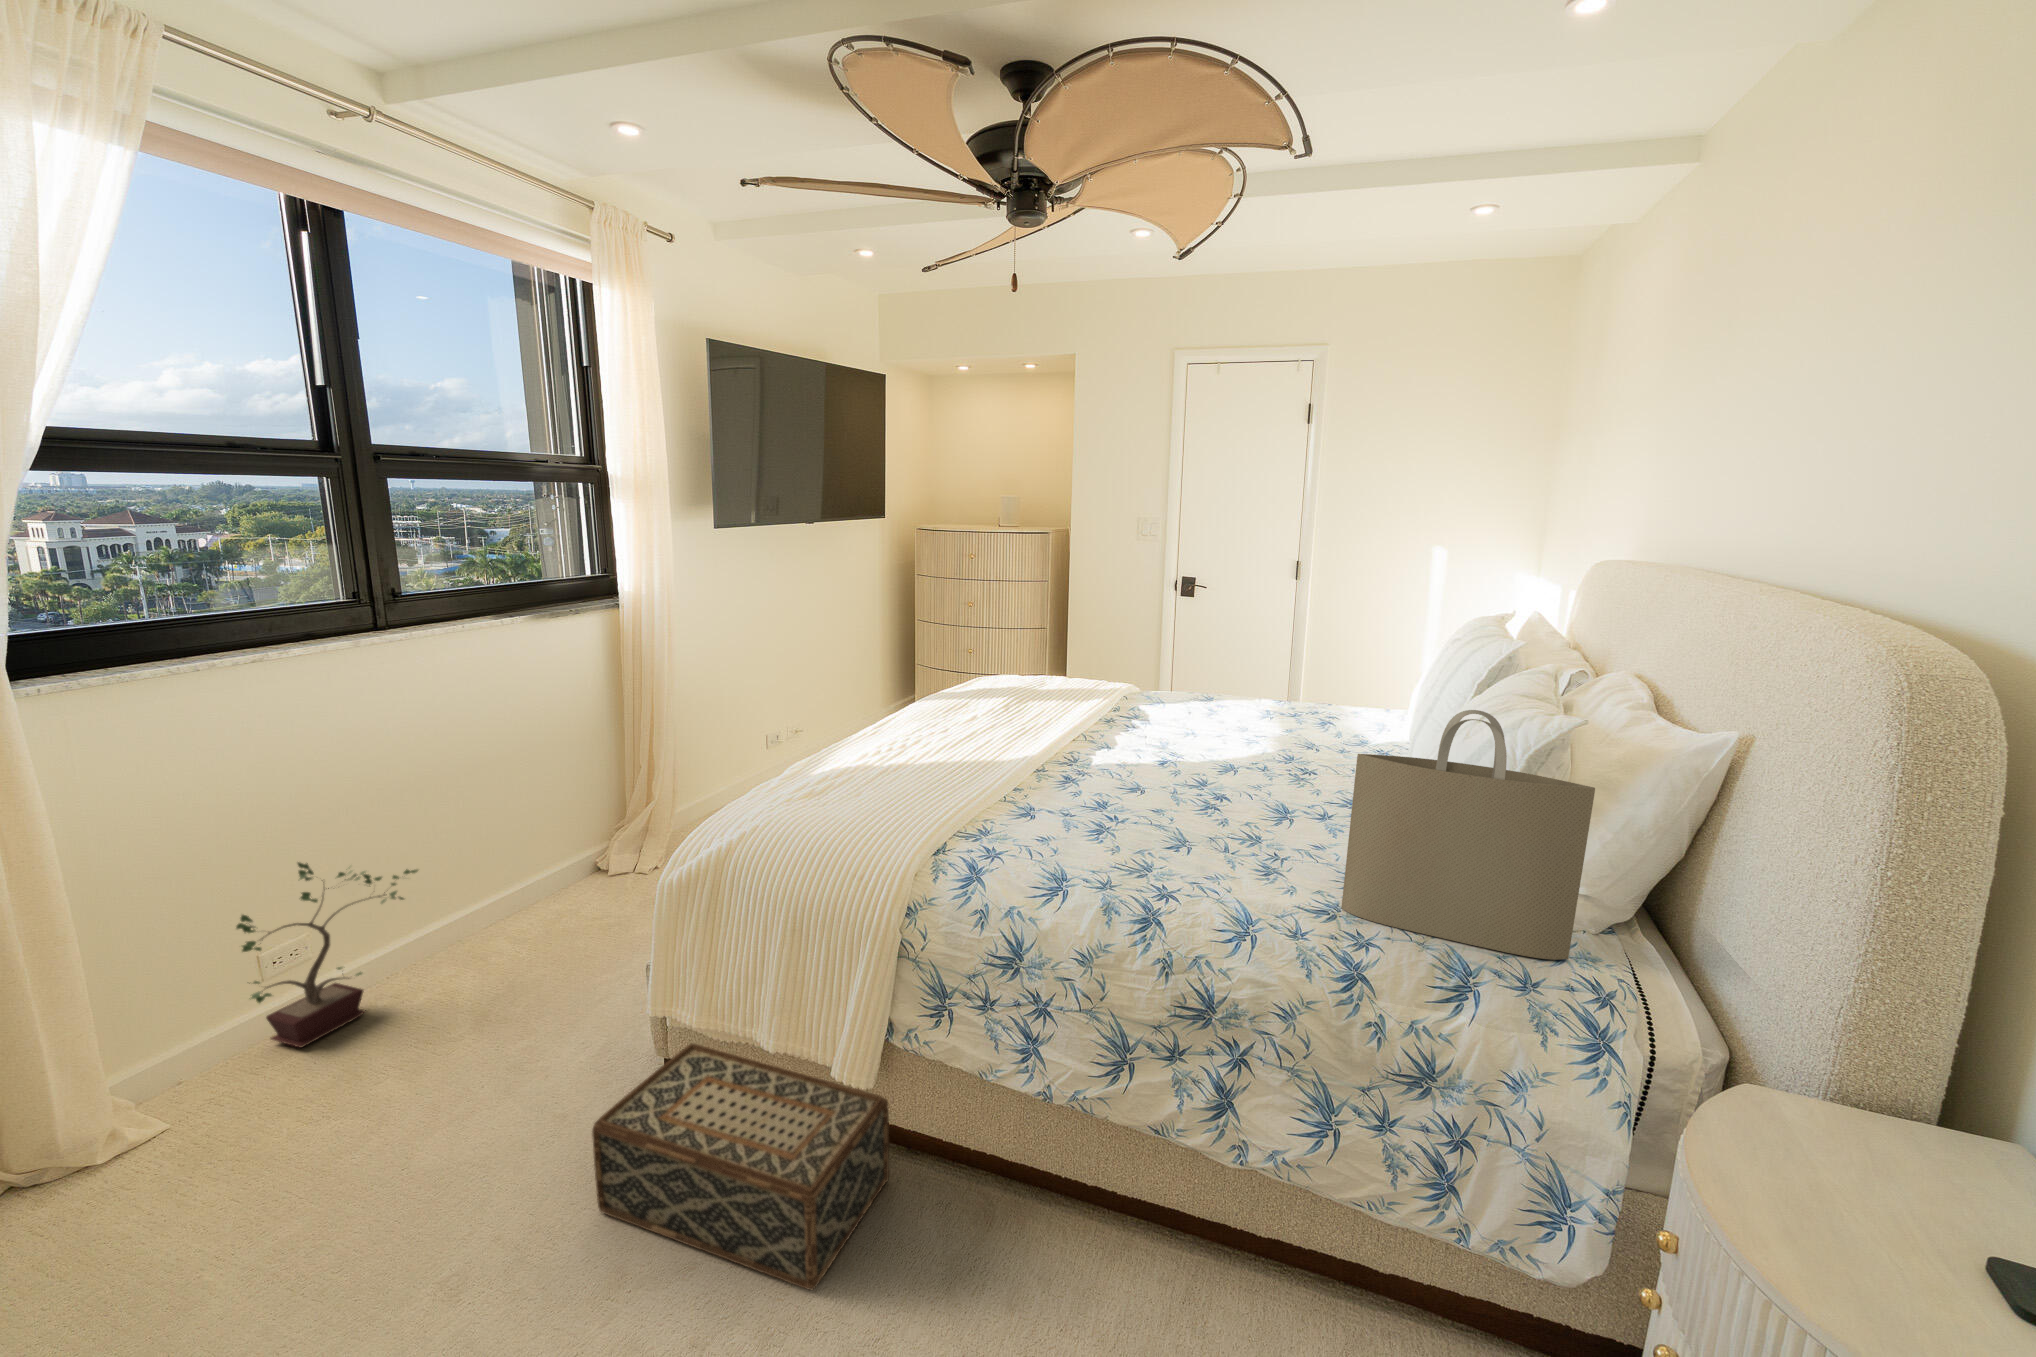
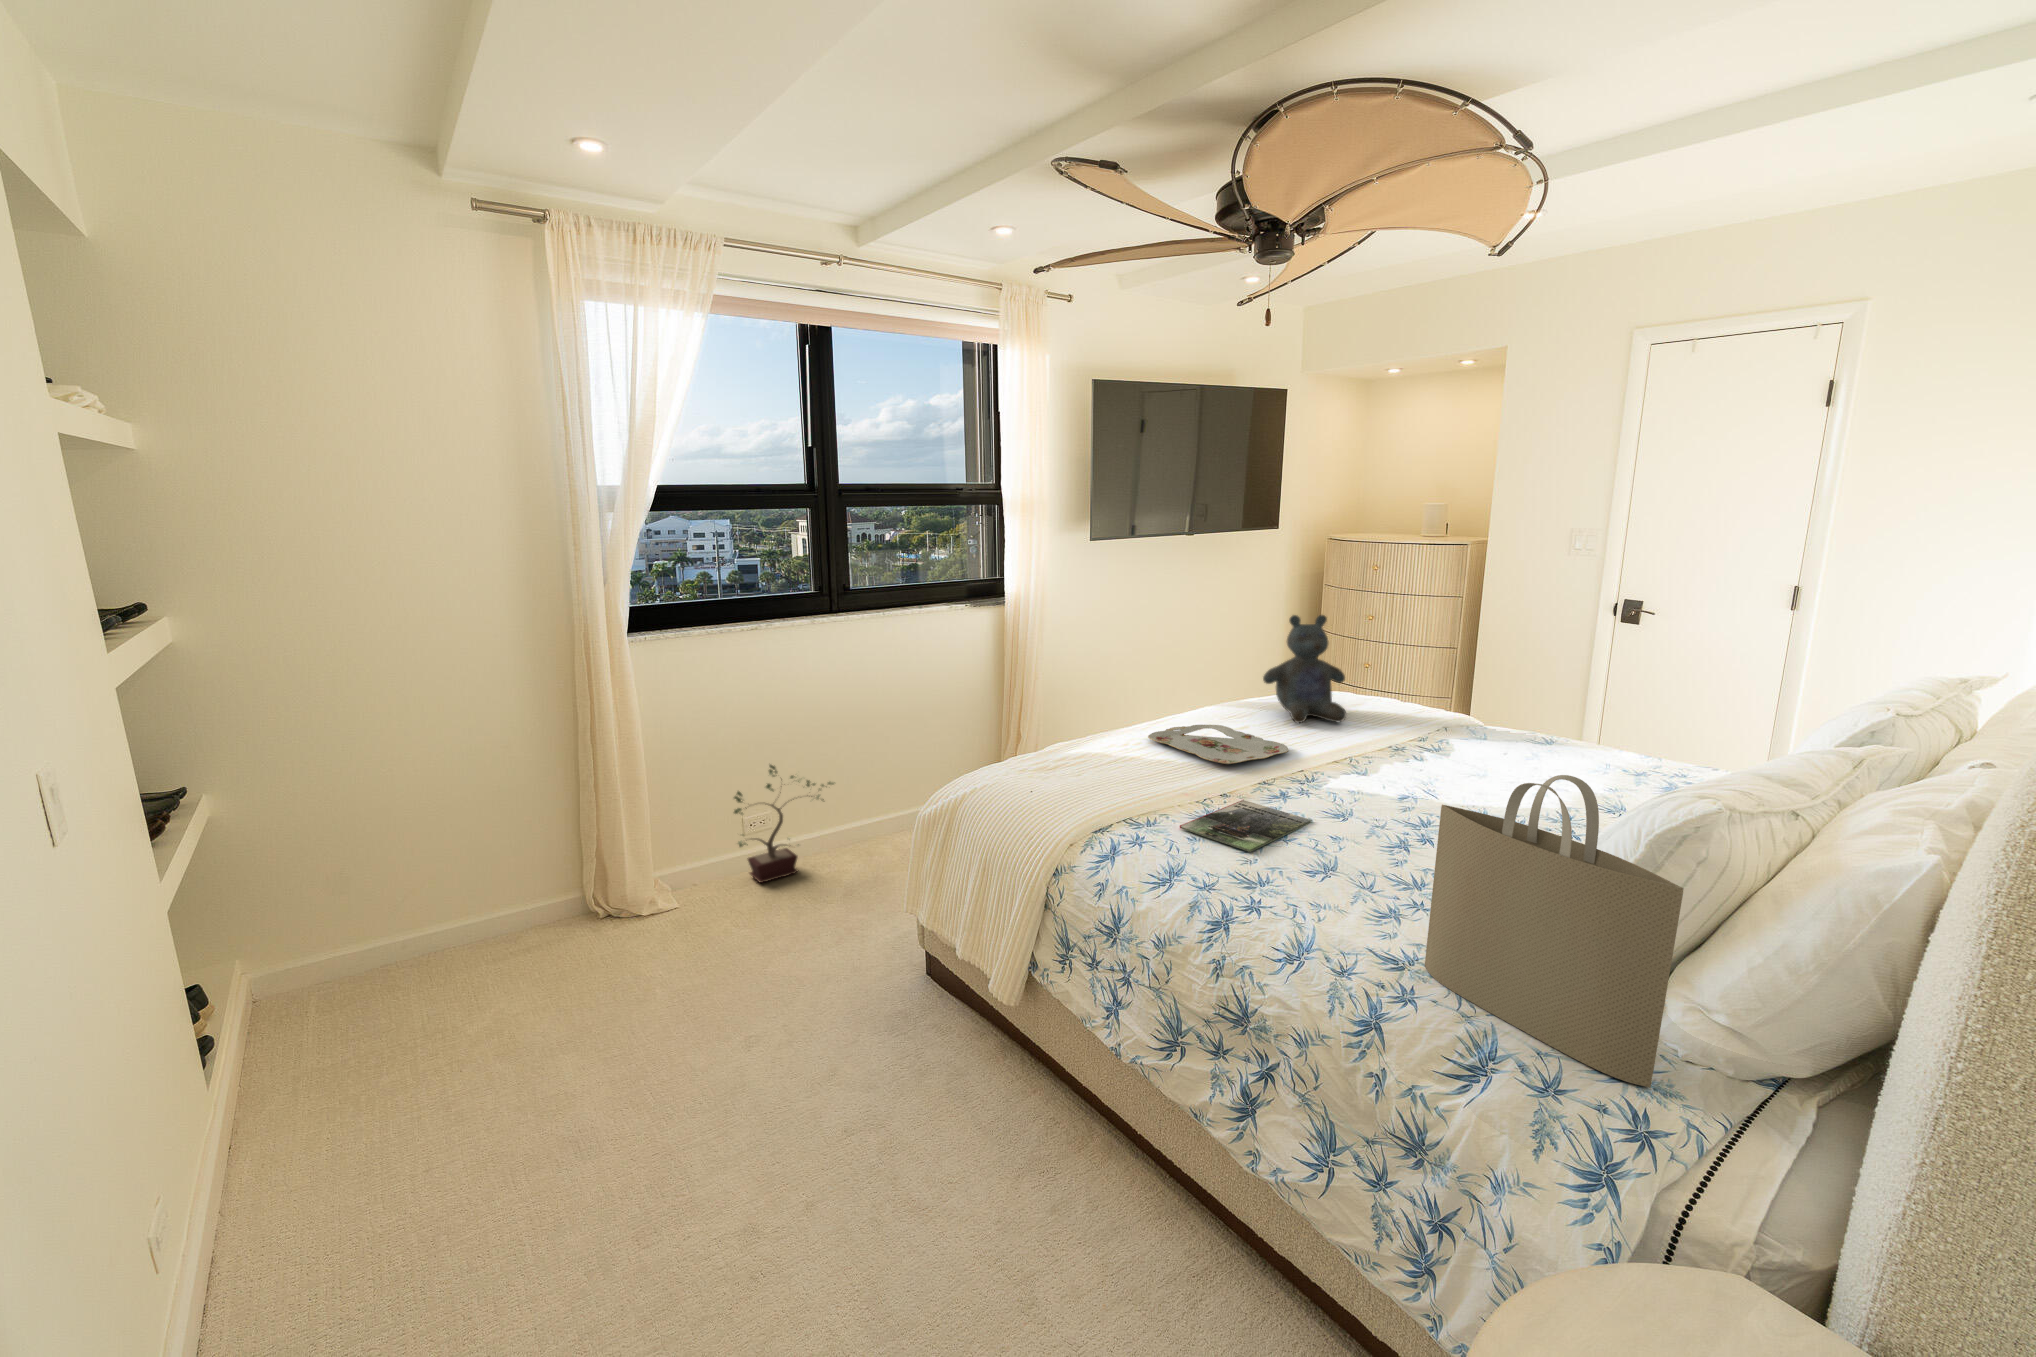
stuffed bear: none [974,601,1056,709] -> present [1263,615,1346,723]
serving tray: none [893,720,1039,757] -> present [1148,725,1289,764]
magazine: none [1015,790,1118,840] -> present [1180,800,1312,852]
woven basket: present [592,1043,889,1290] -> none [850,940,1036,1134]

